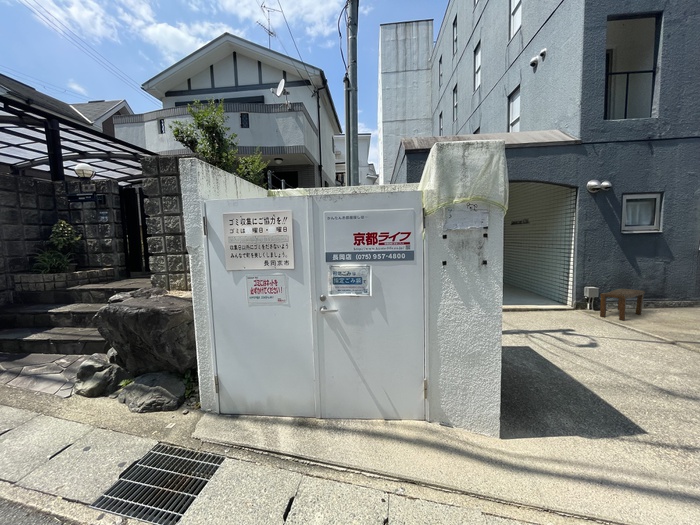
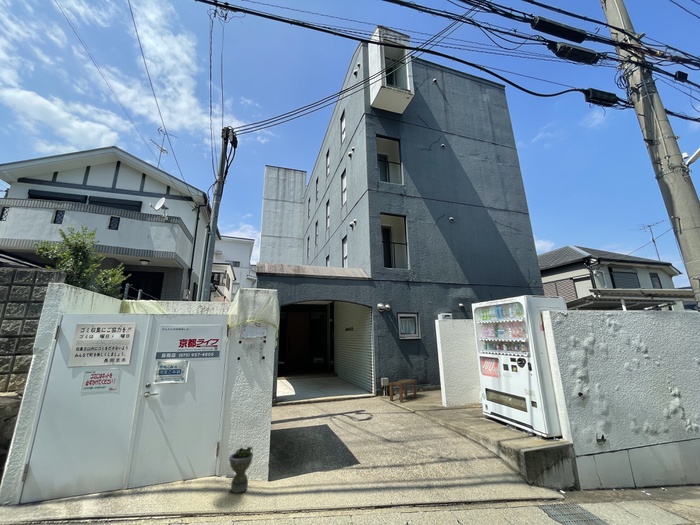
planter: none [446,389,484,454] -> present [229,447,253,493]

